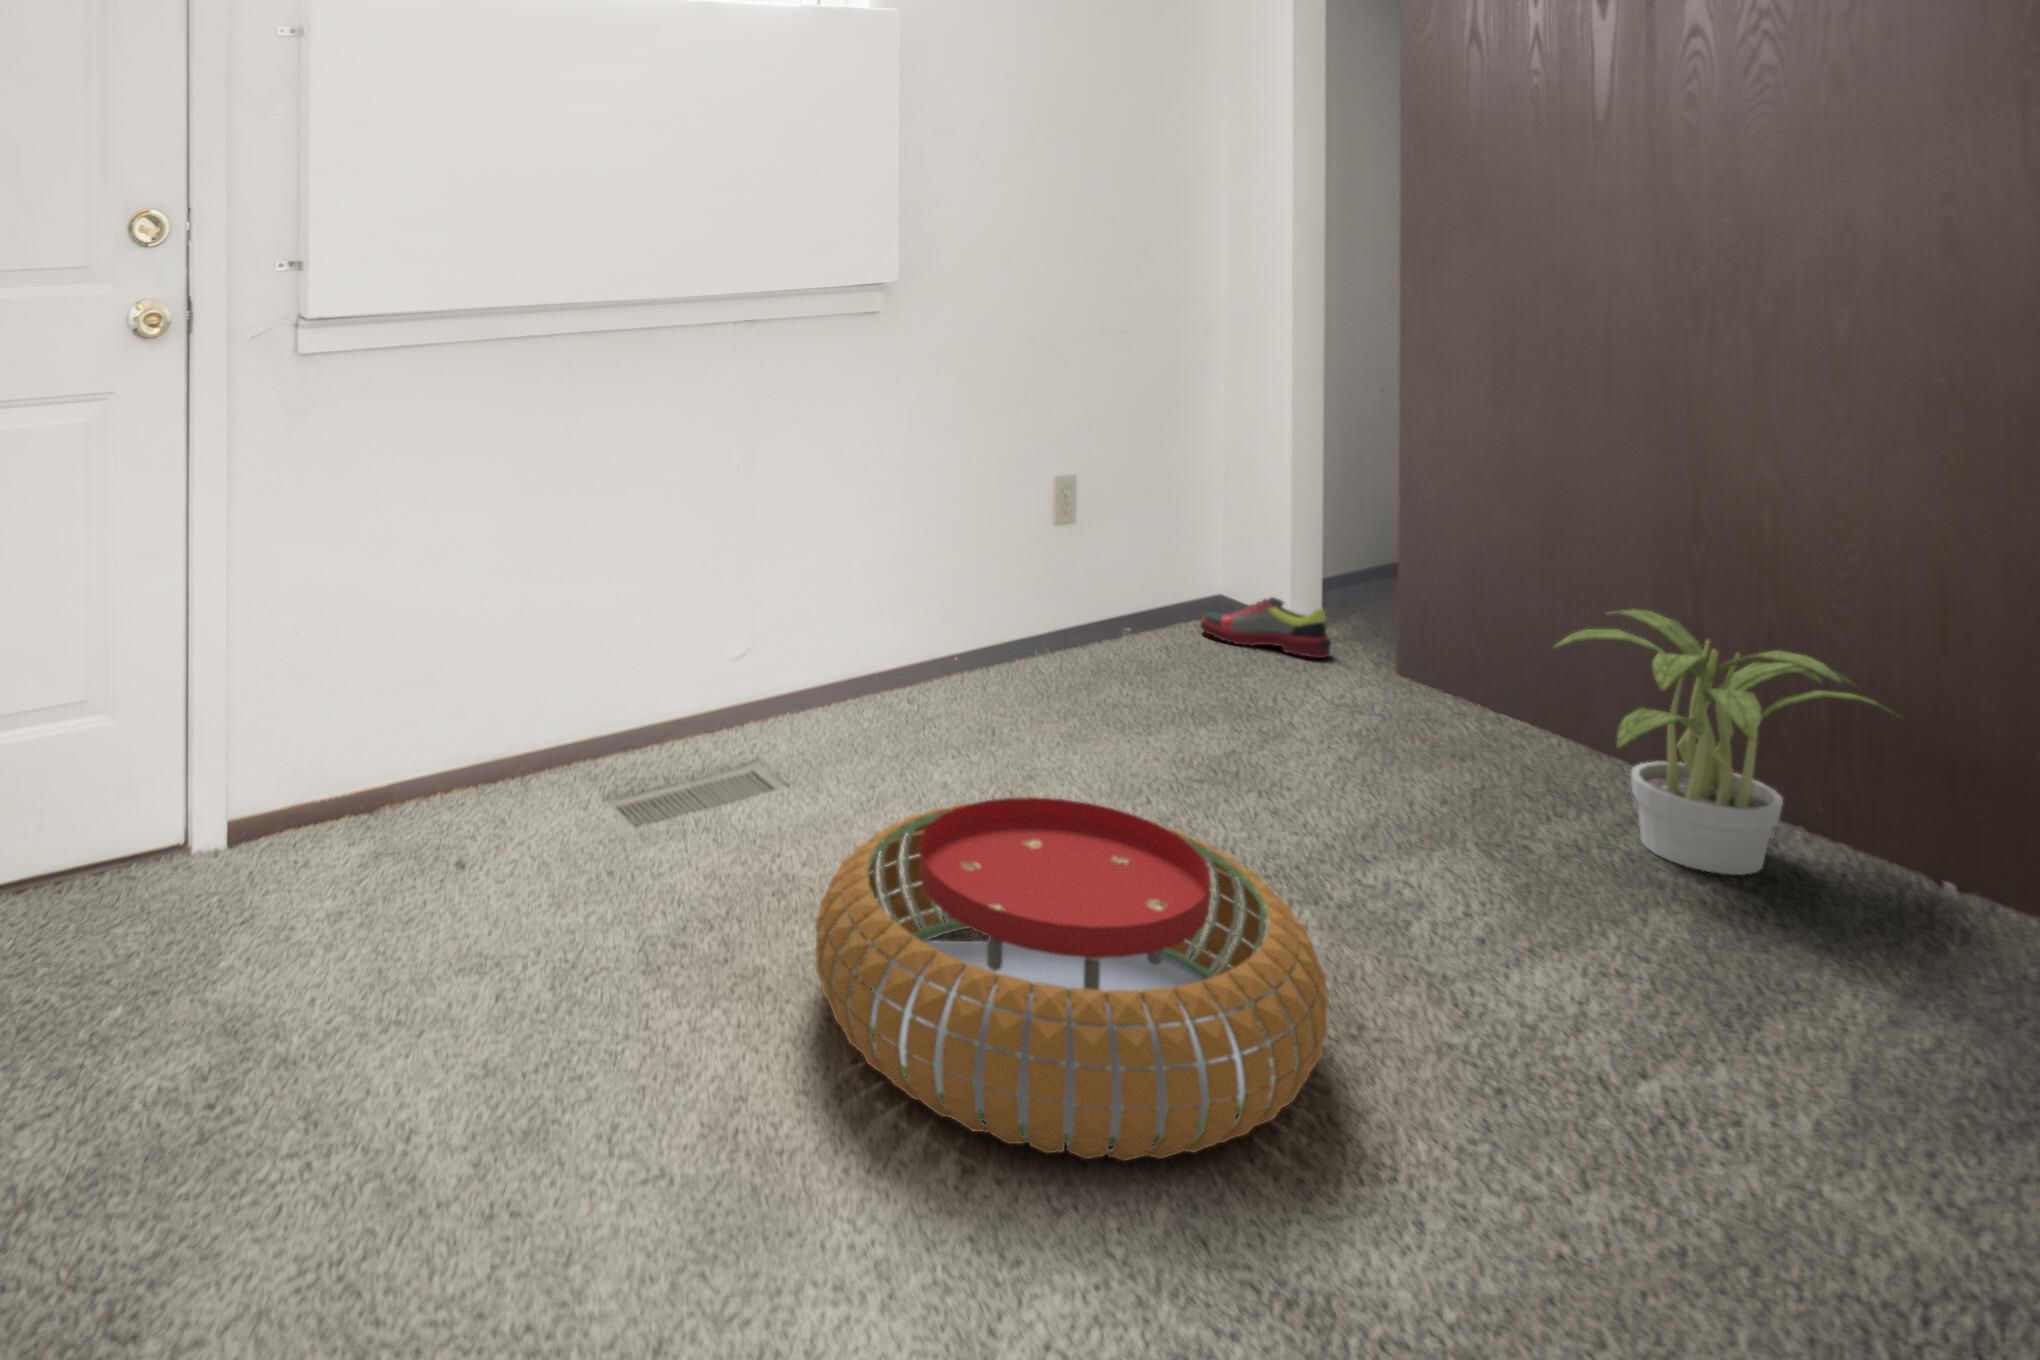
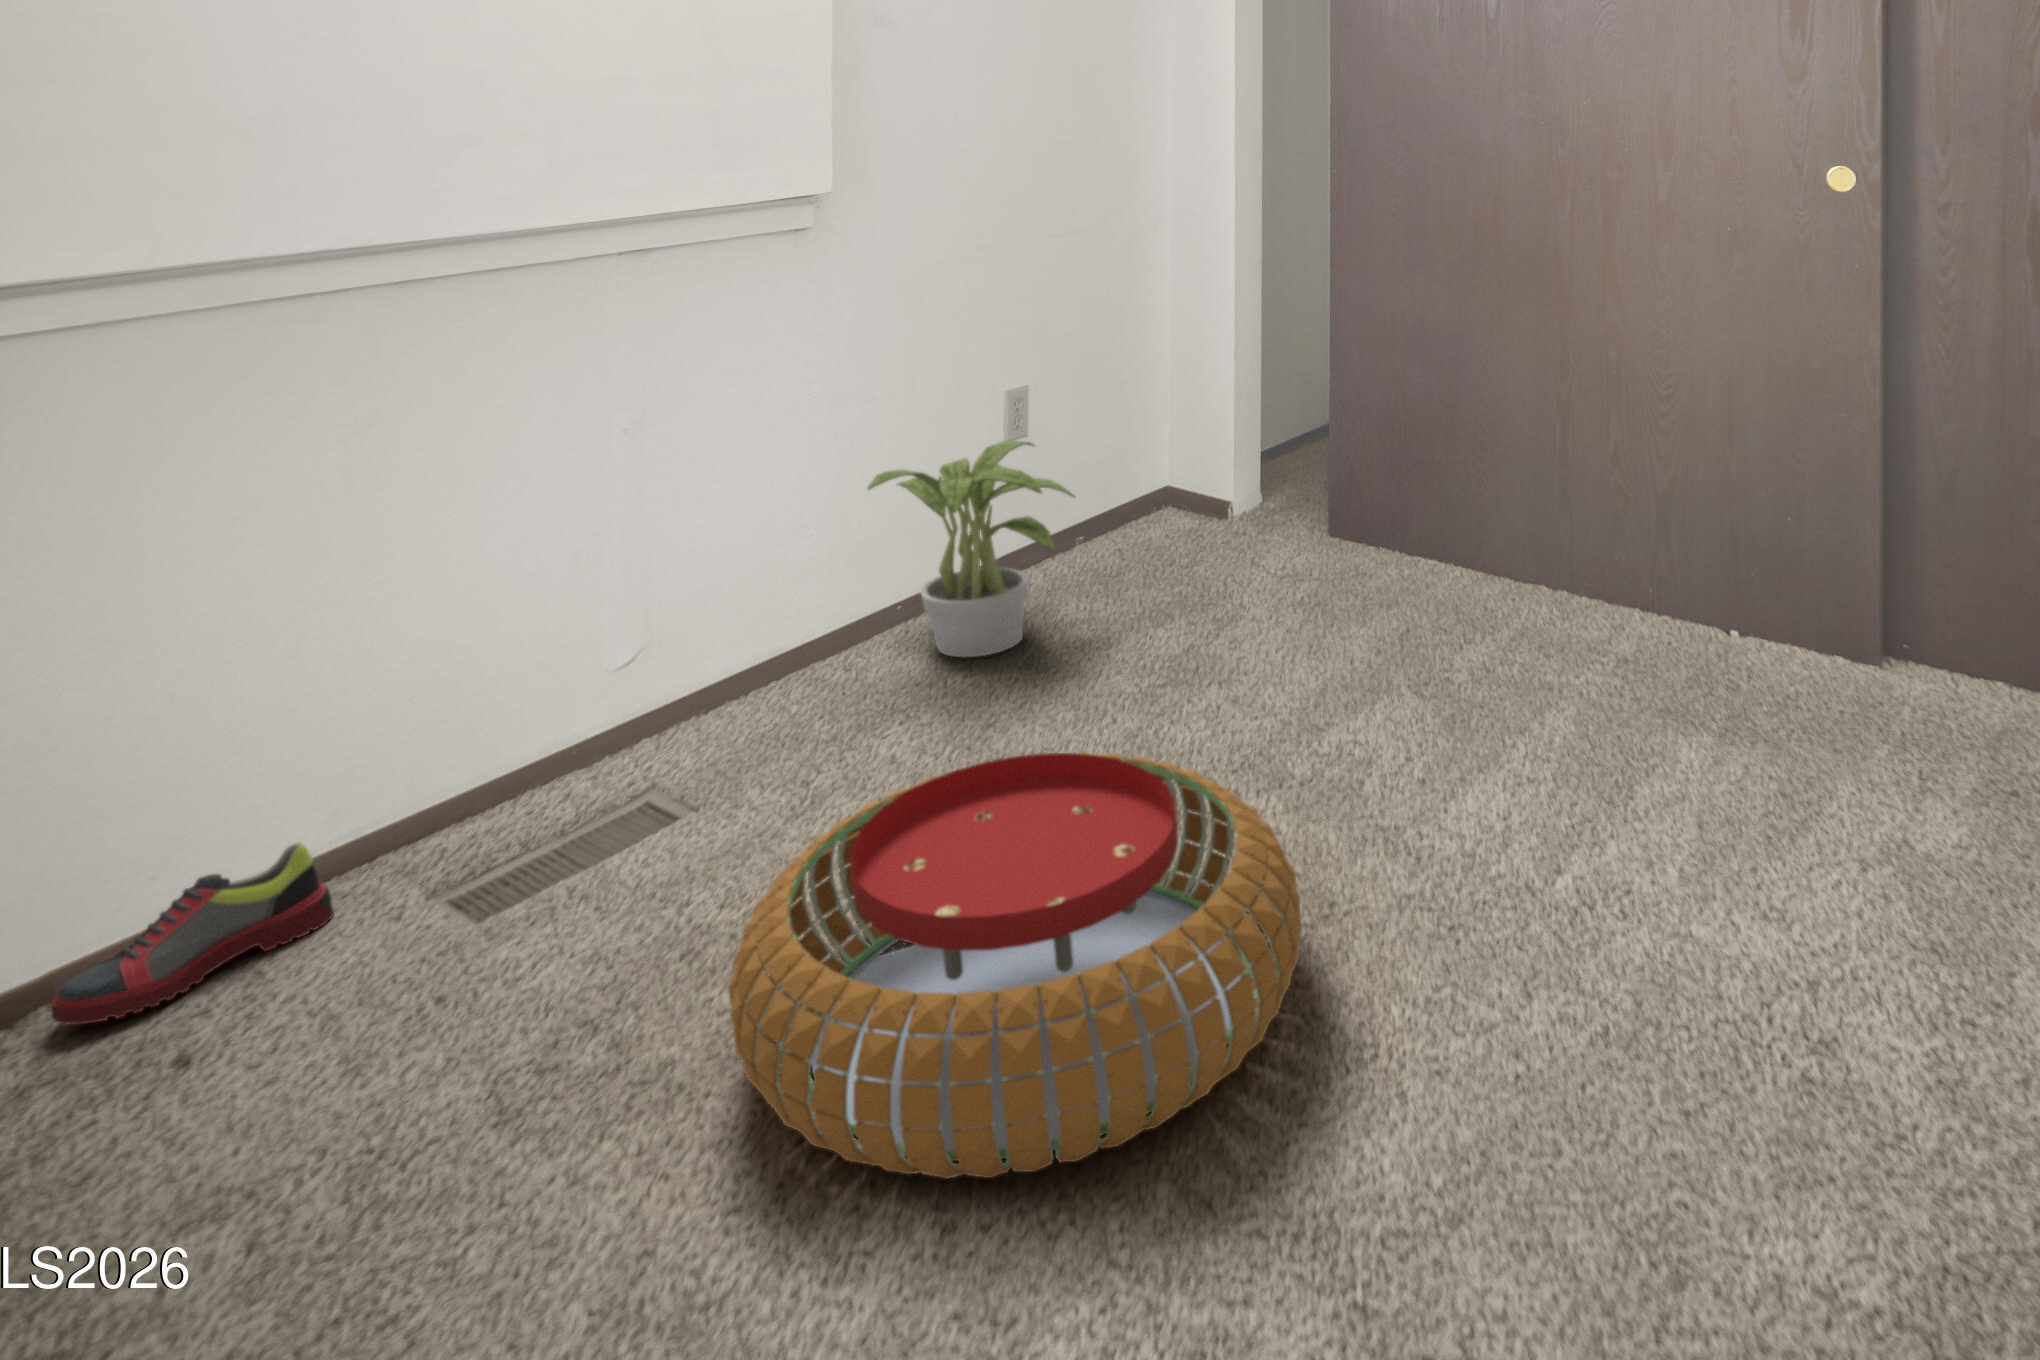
shoe: present [1200,597,1331,658] -> present [52,843,334,1024]
potted plant: present [1555,609,1901,875] -> present [868,440,1074,657]

